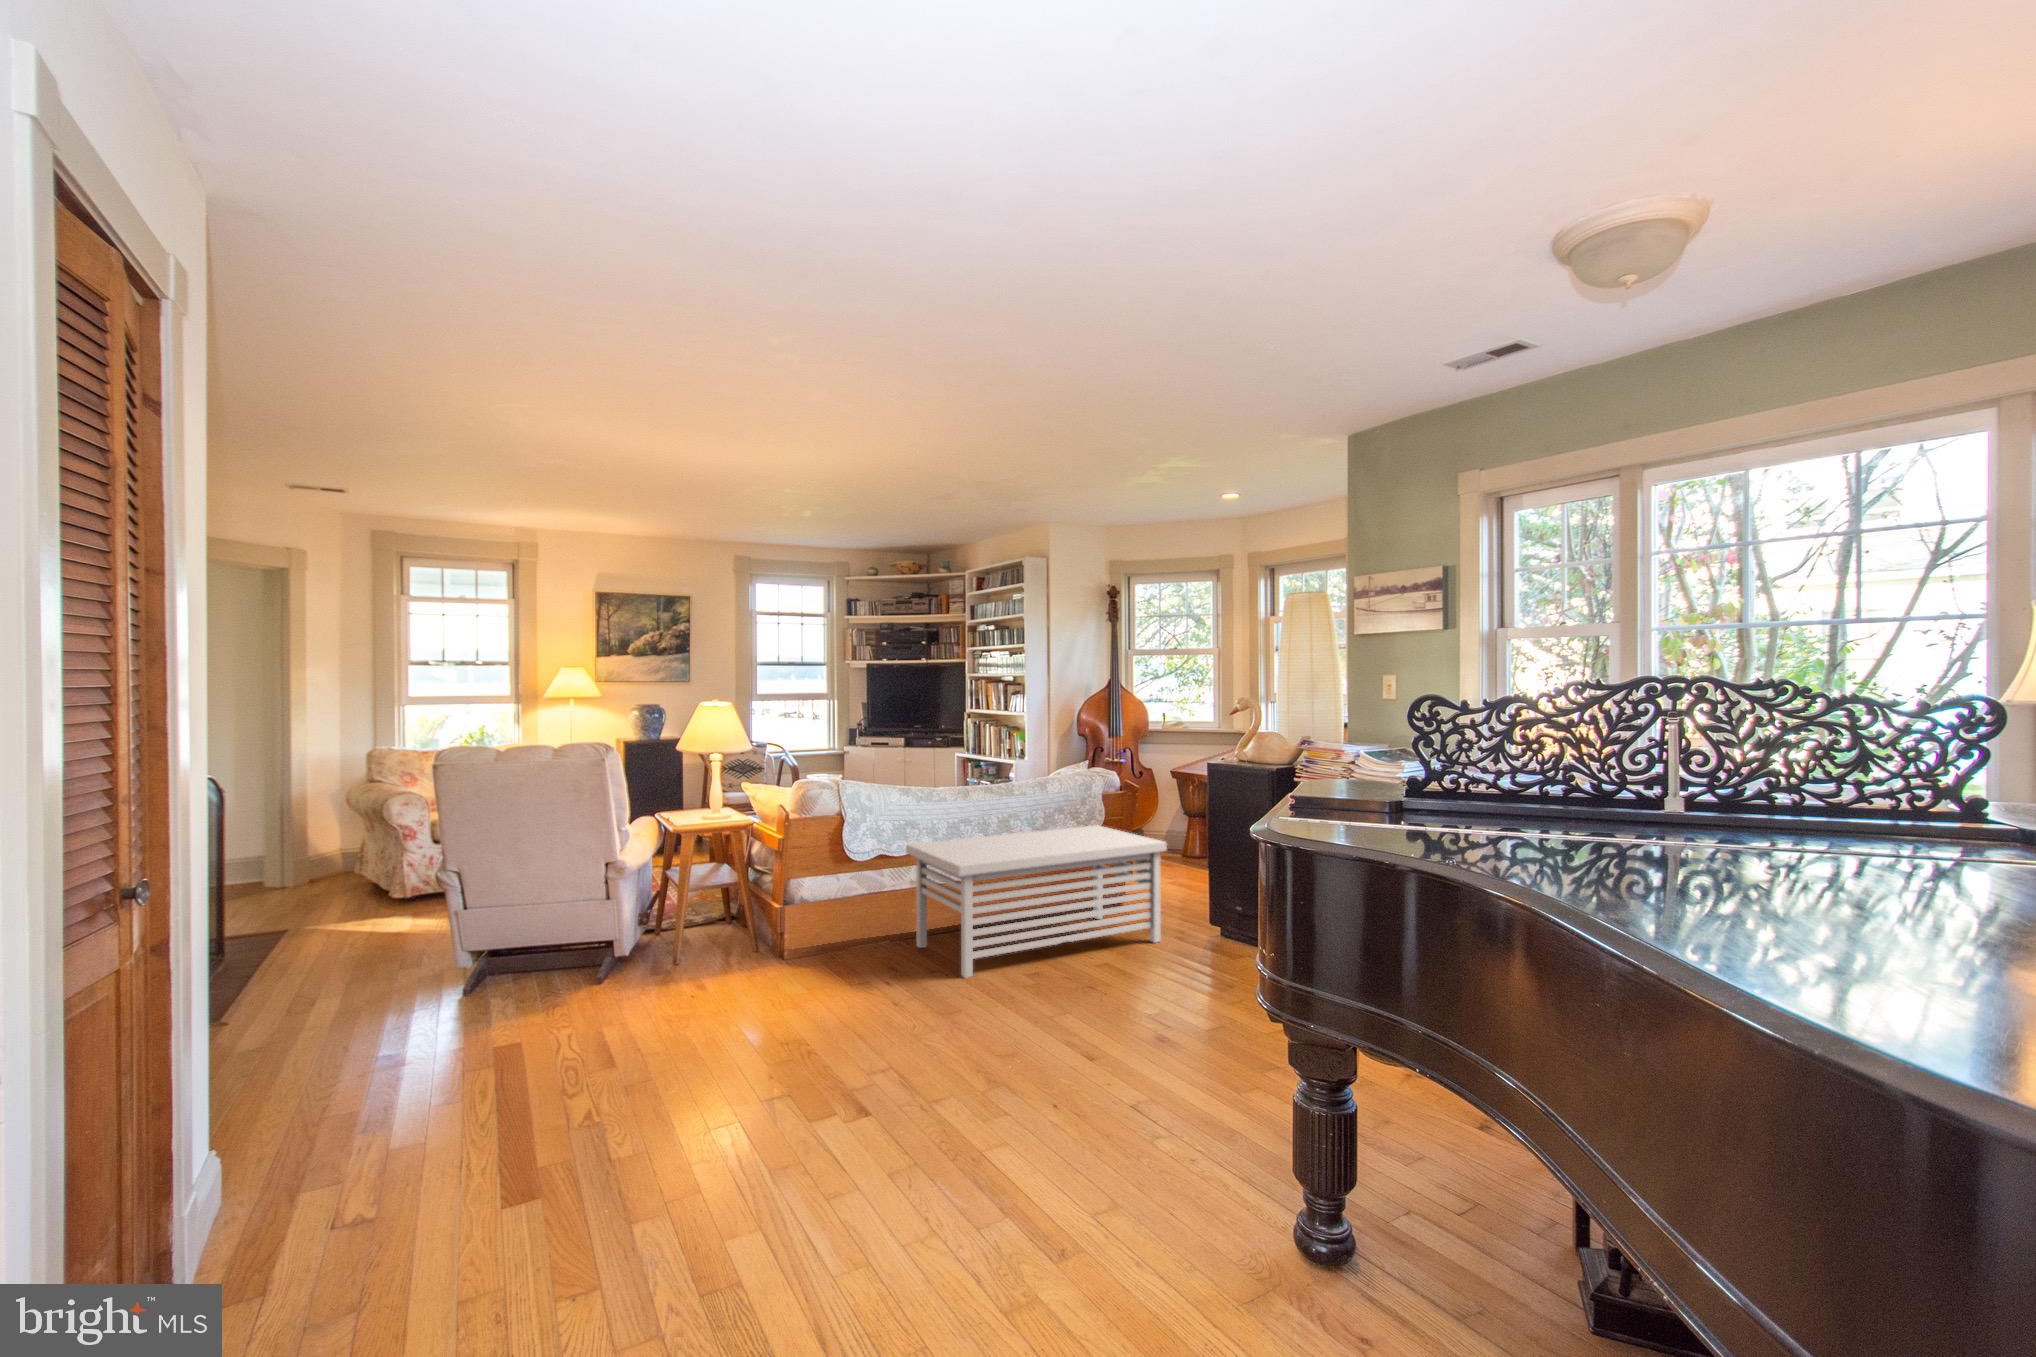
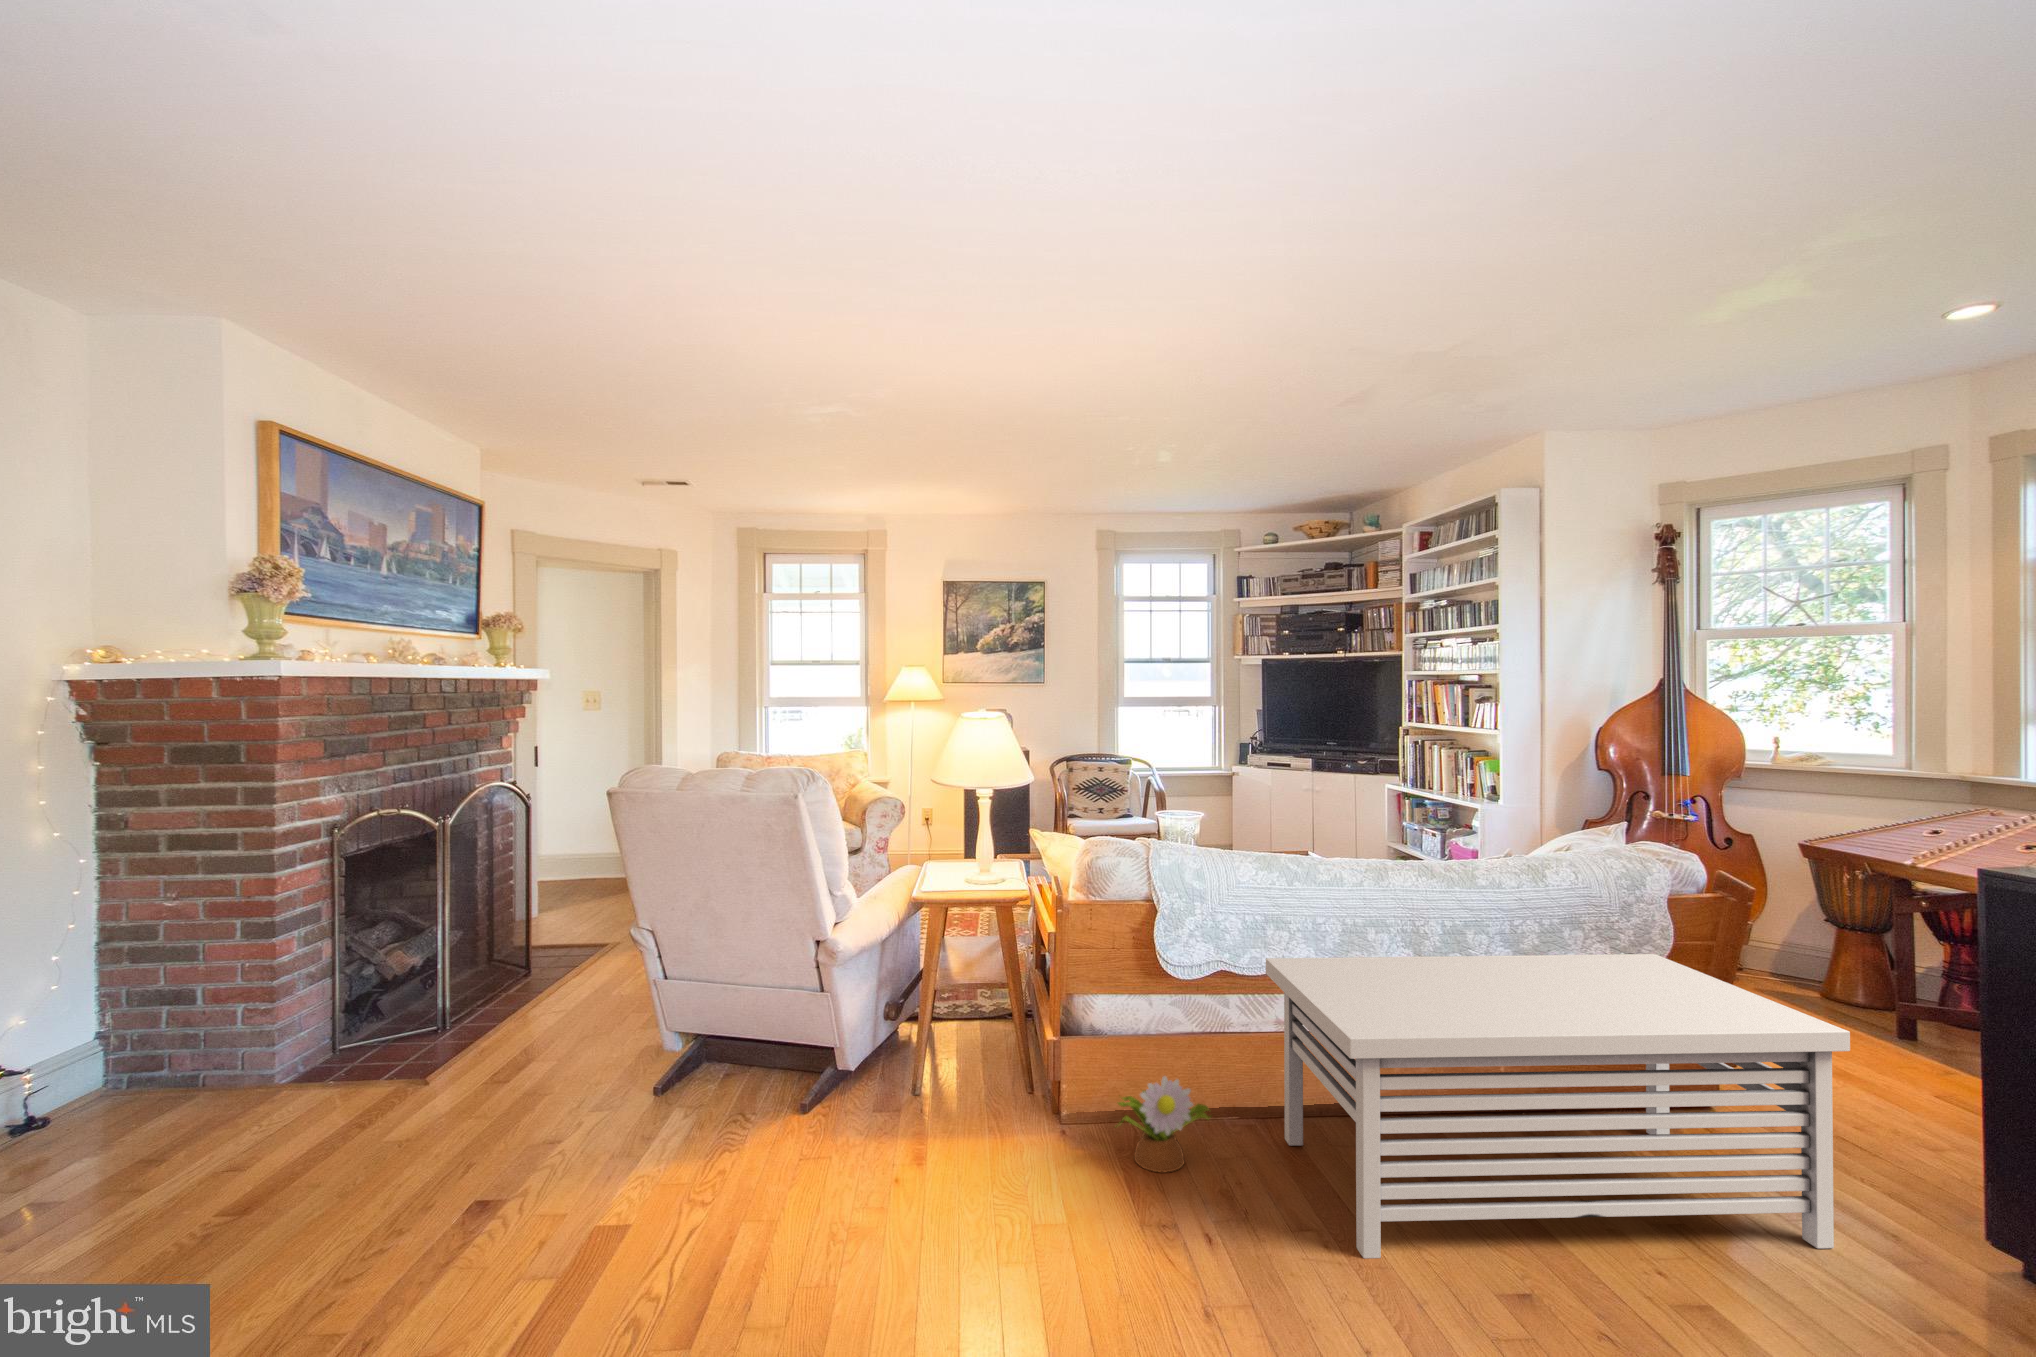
decorative plant: none [822,911,880,969] -> present [1115,1076,1210,1172]

